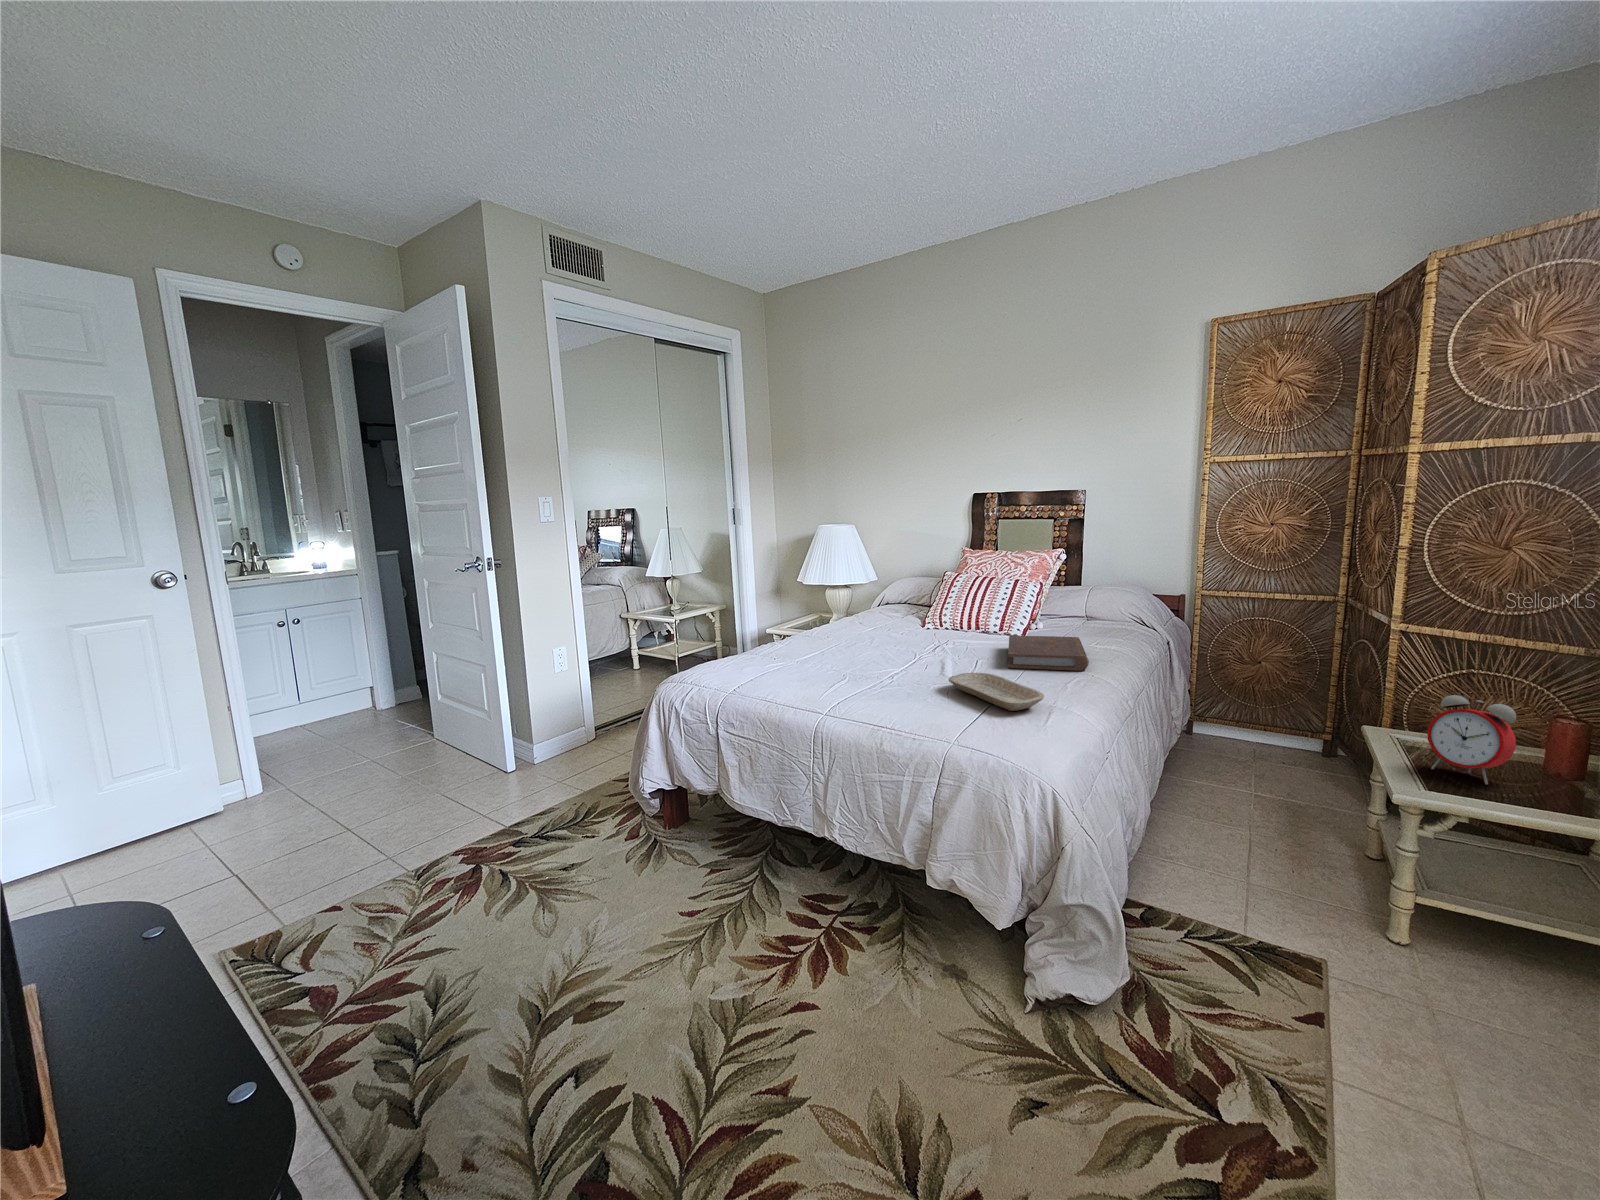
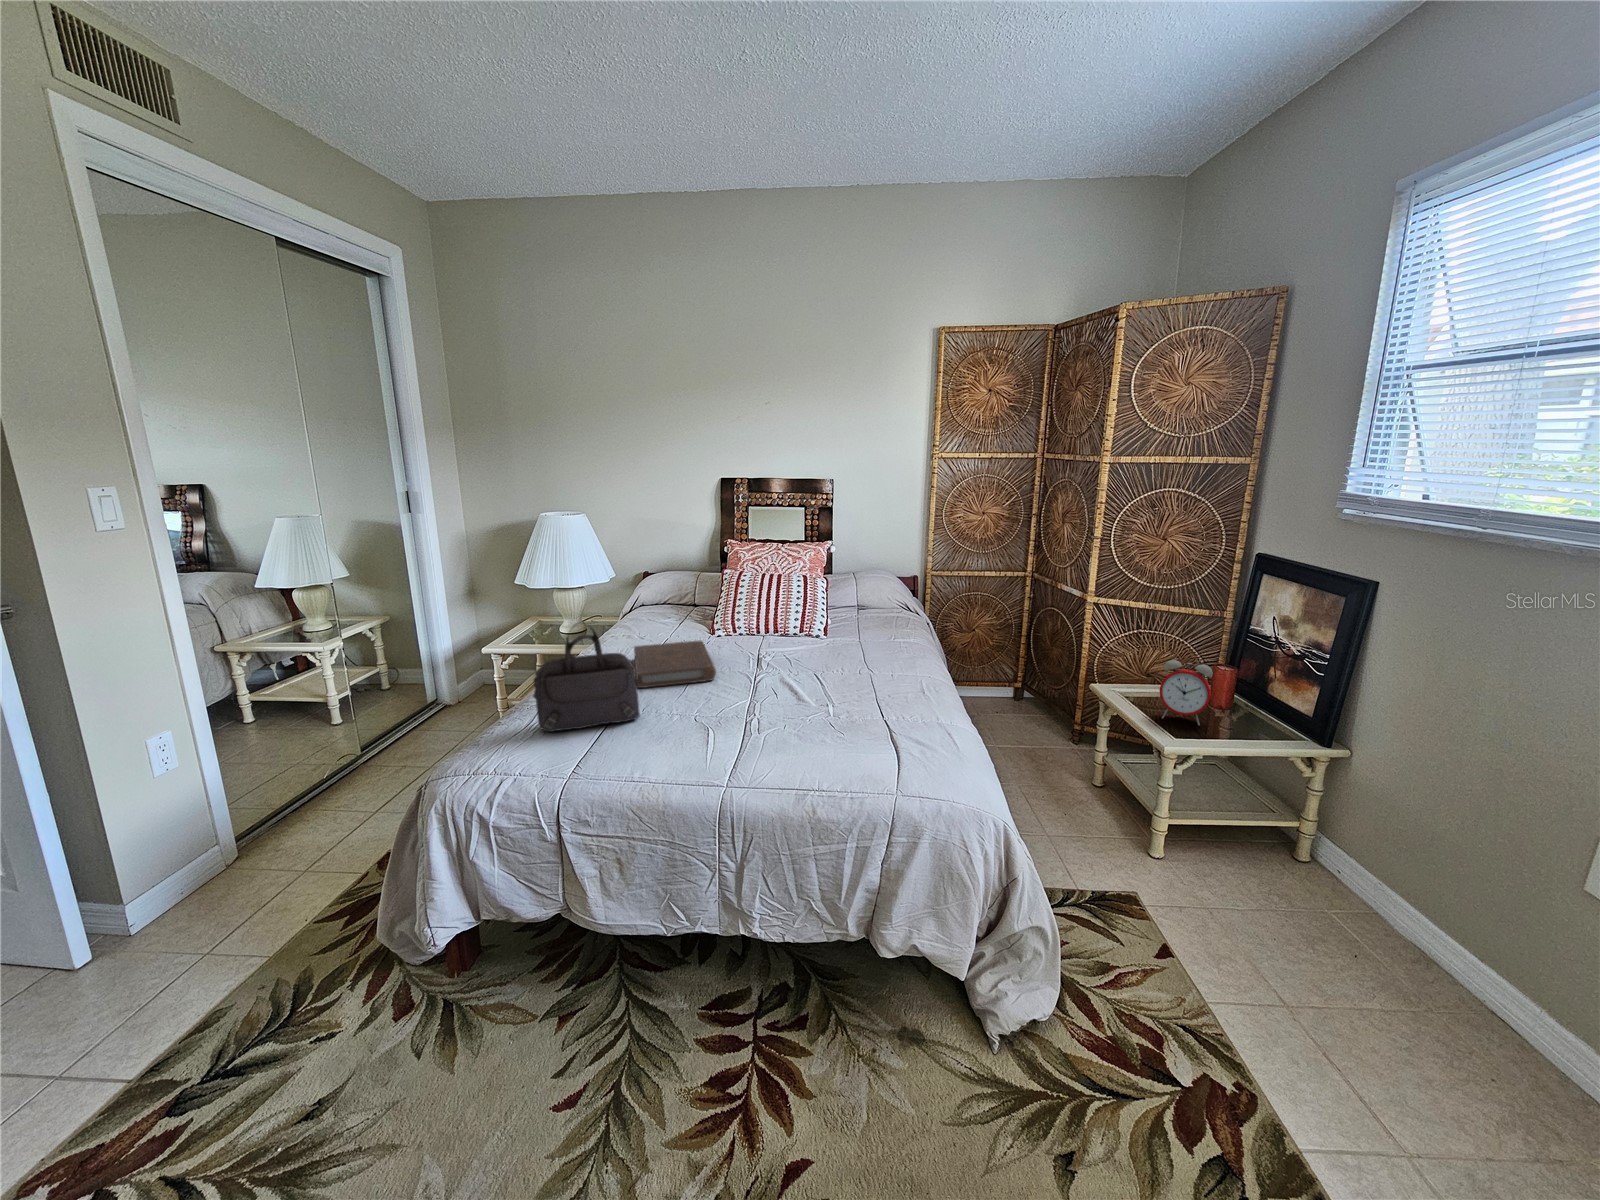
handbag: none [737,585,813,669] -> present [533,626,640,732]
book: present [1008,635,1089,671] -> present [634,641,716,688]
tray: present [948,673,1044,711] -> none [821,696,936,741]

